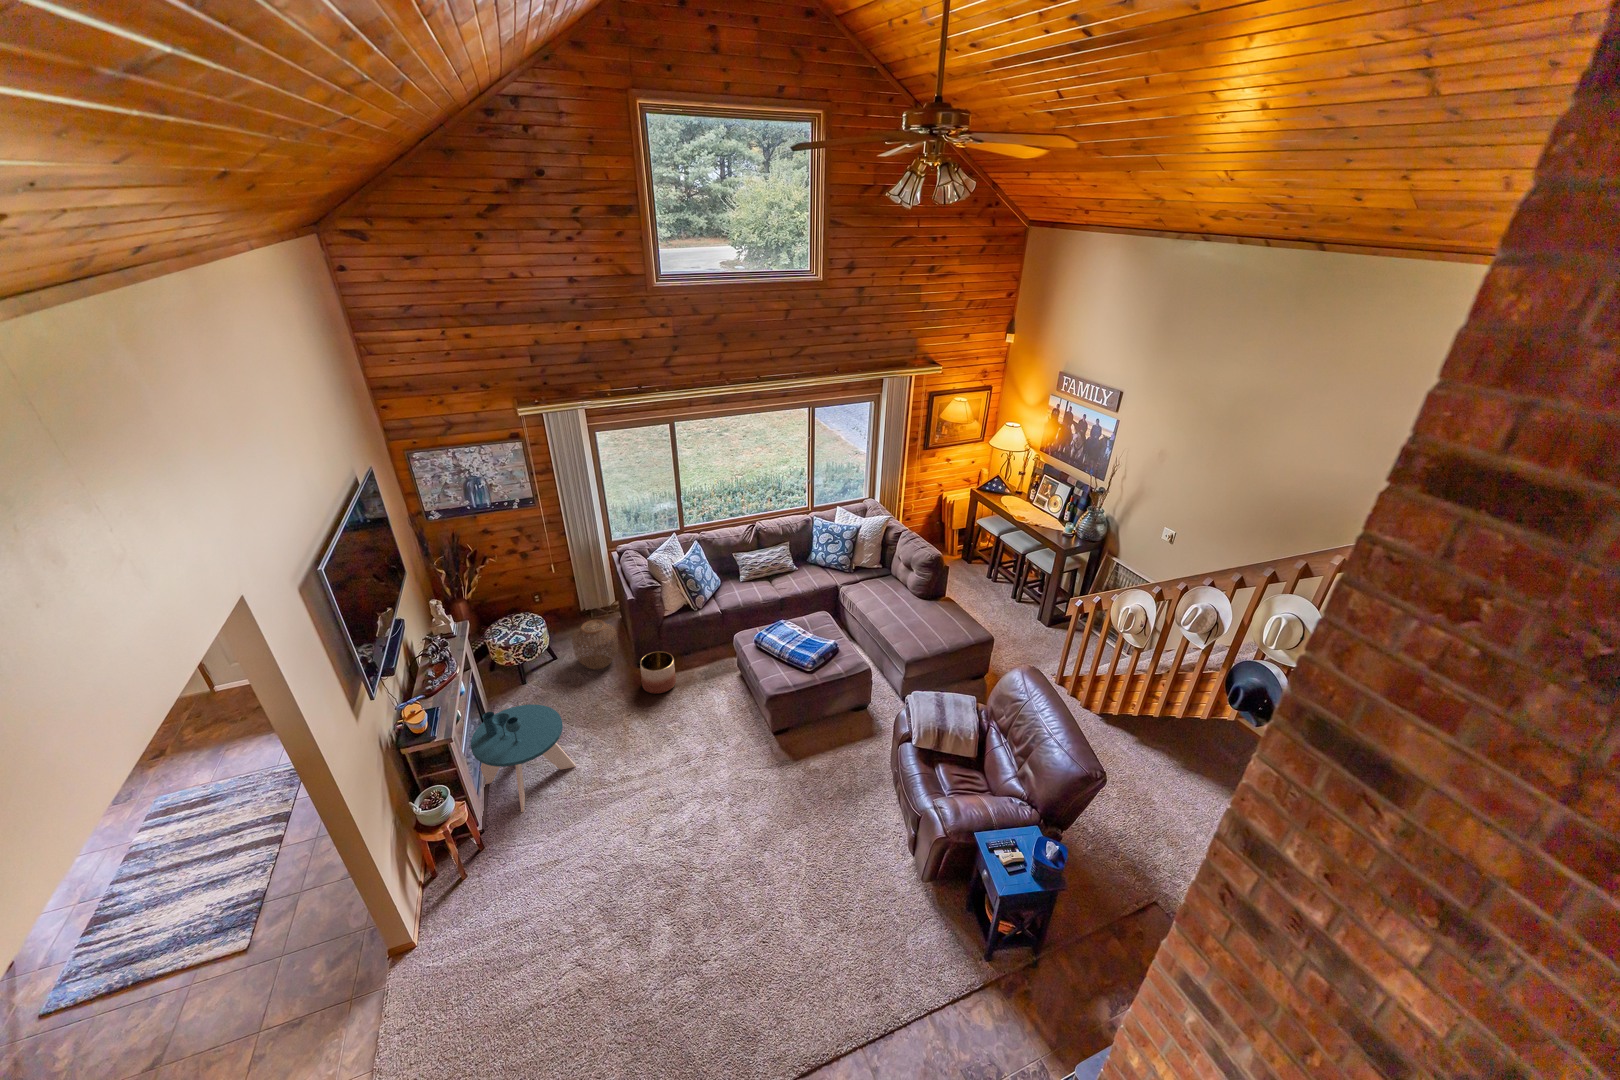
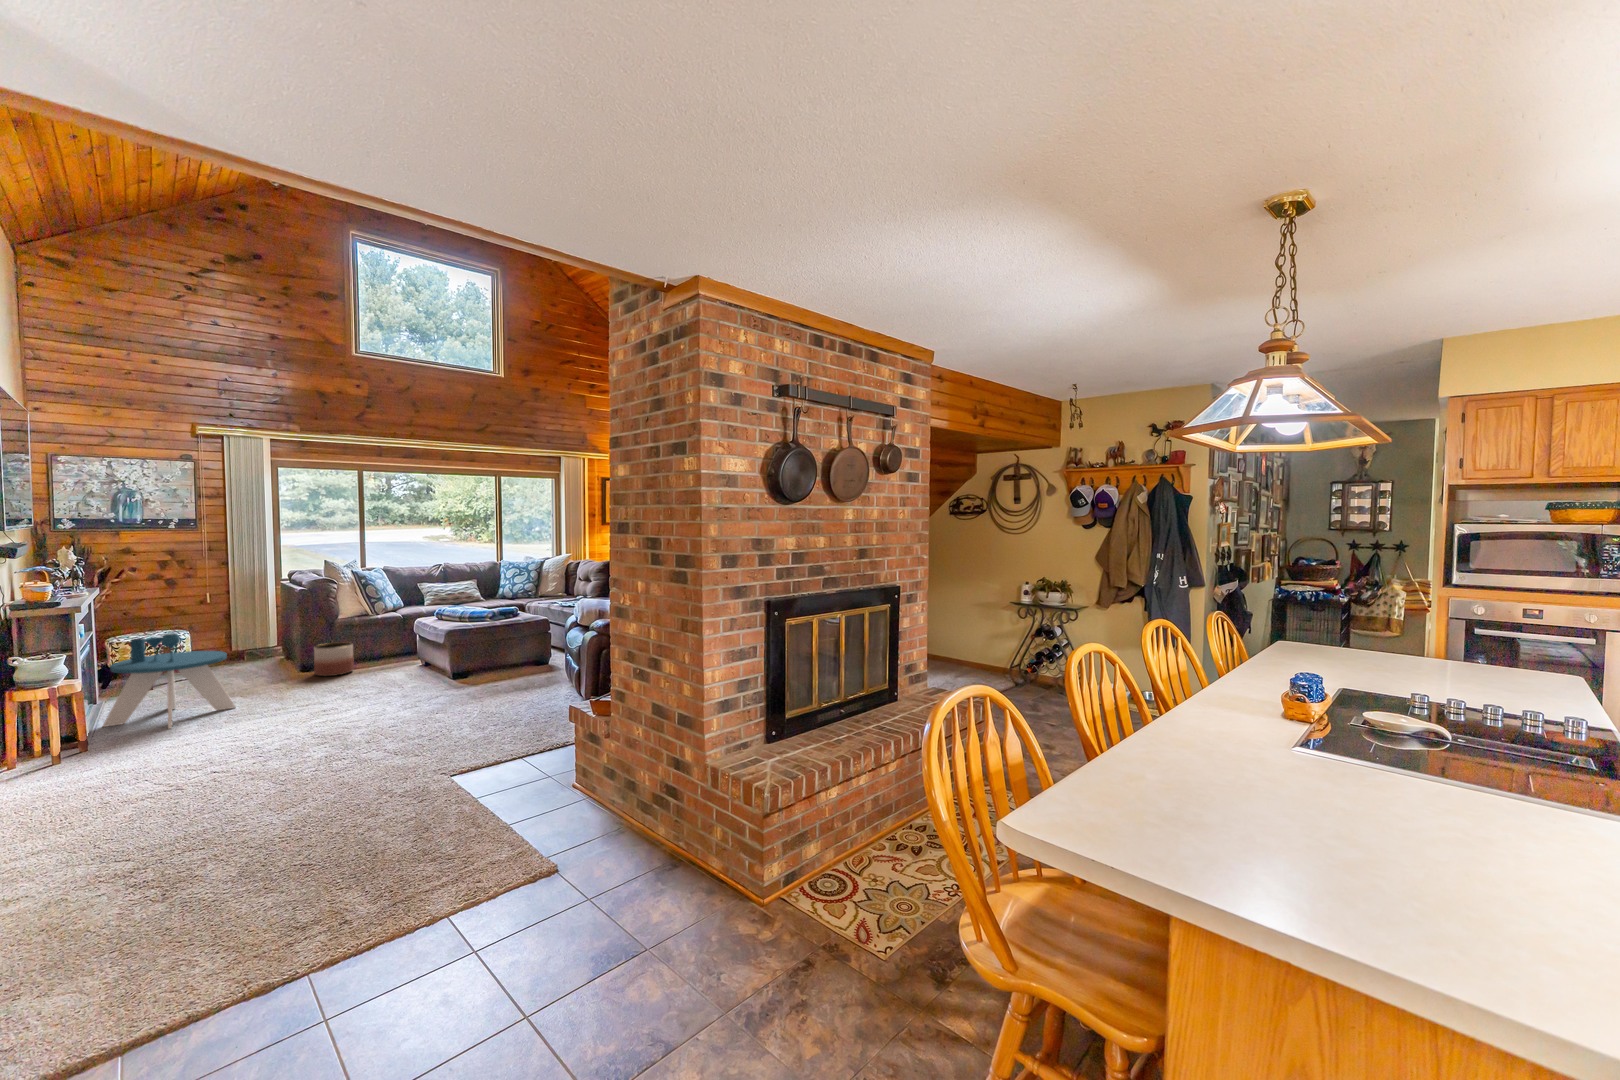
woven basket: present [572,620,618,669] -> none [230,626,286,675]

